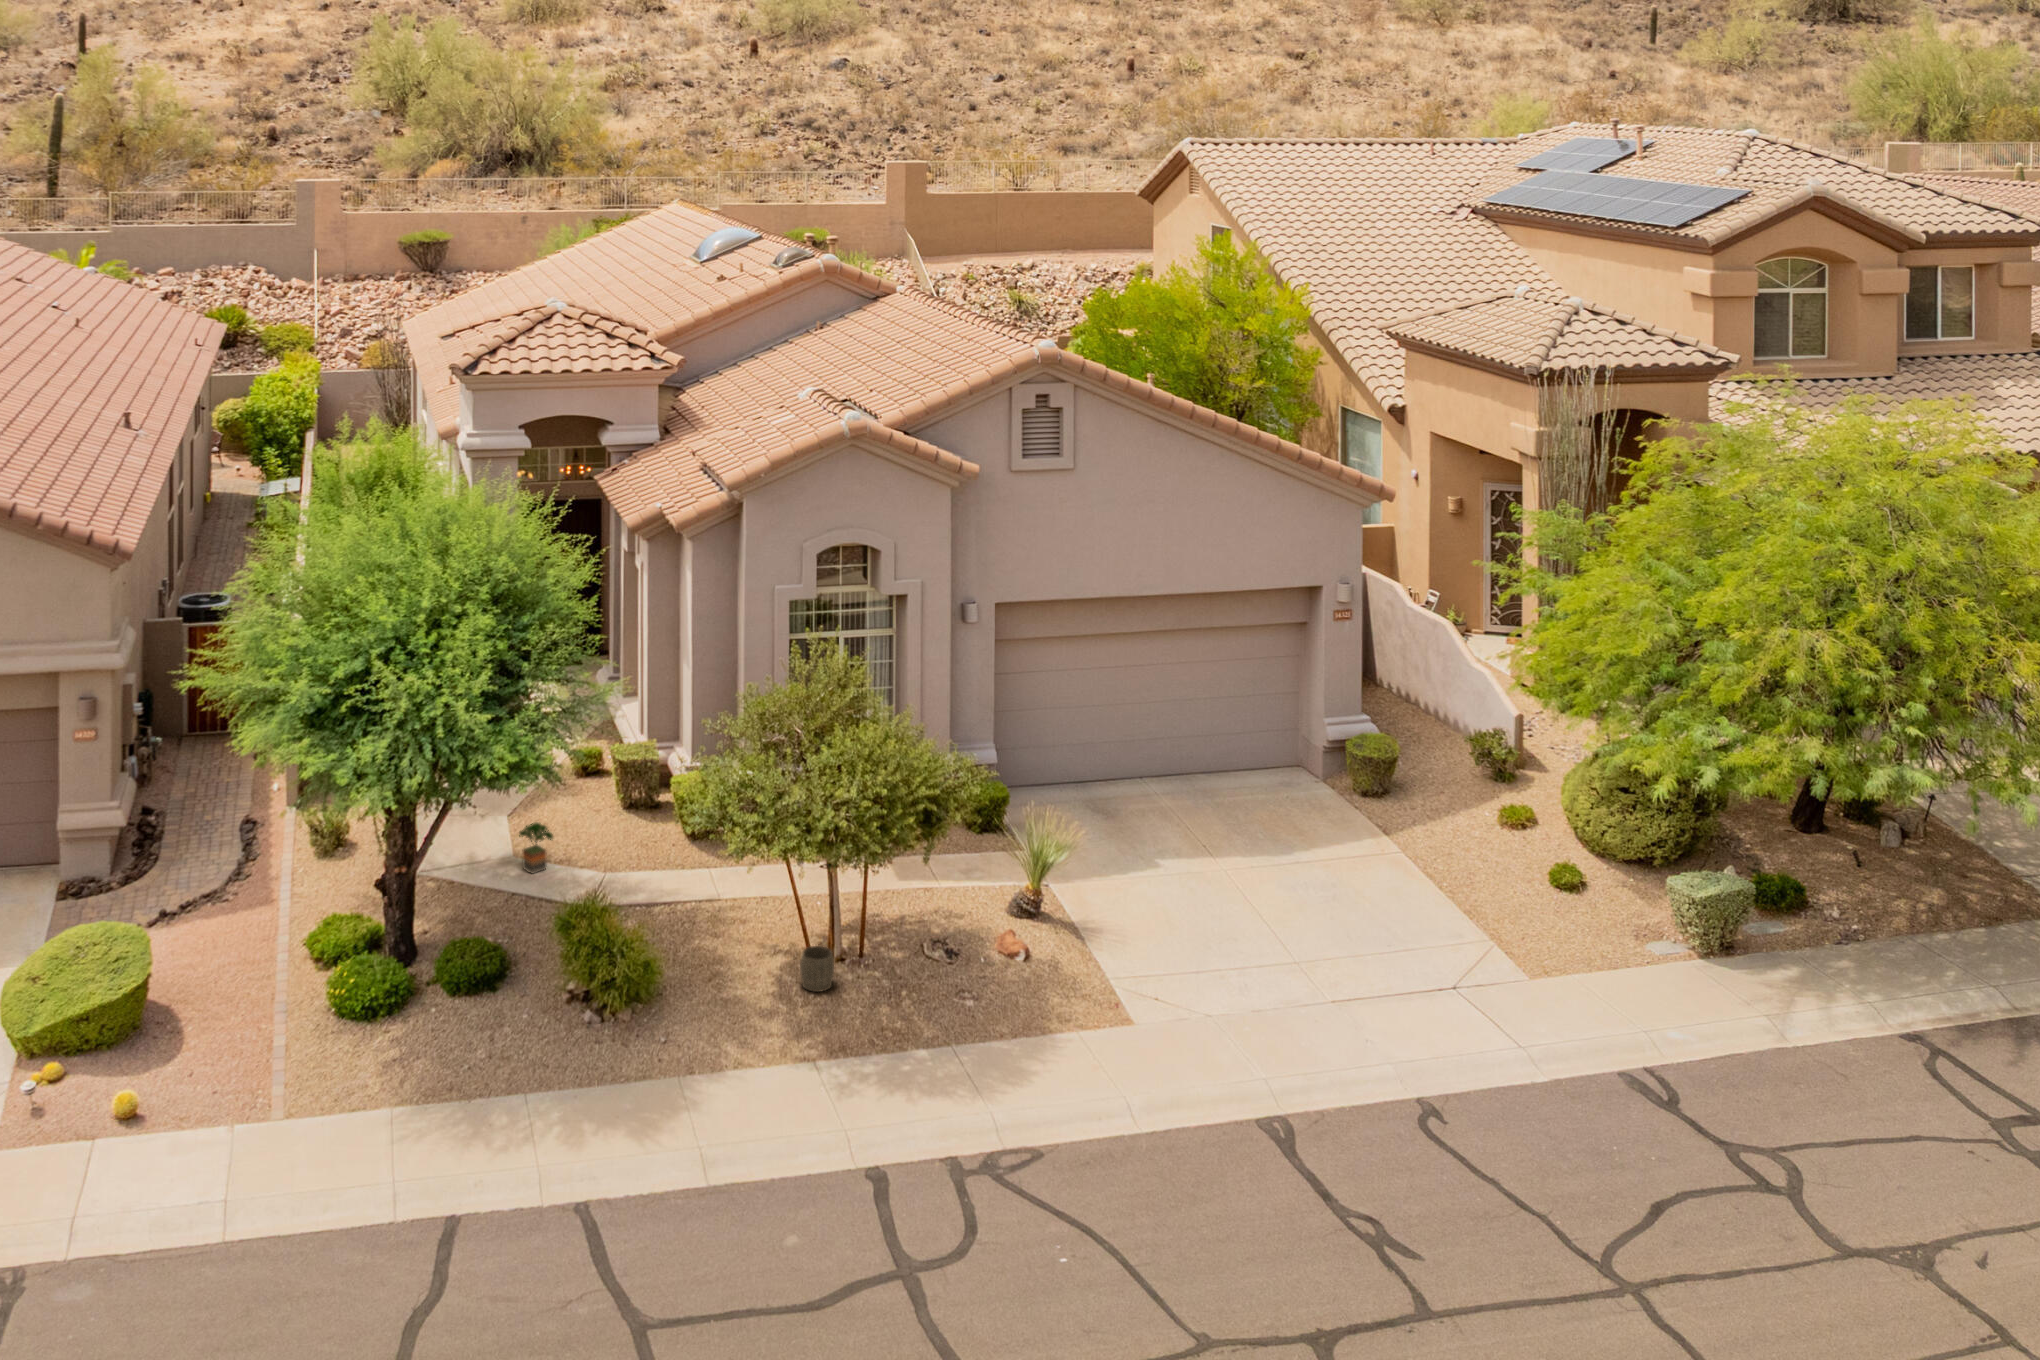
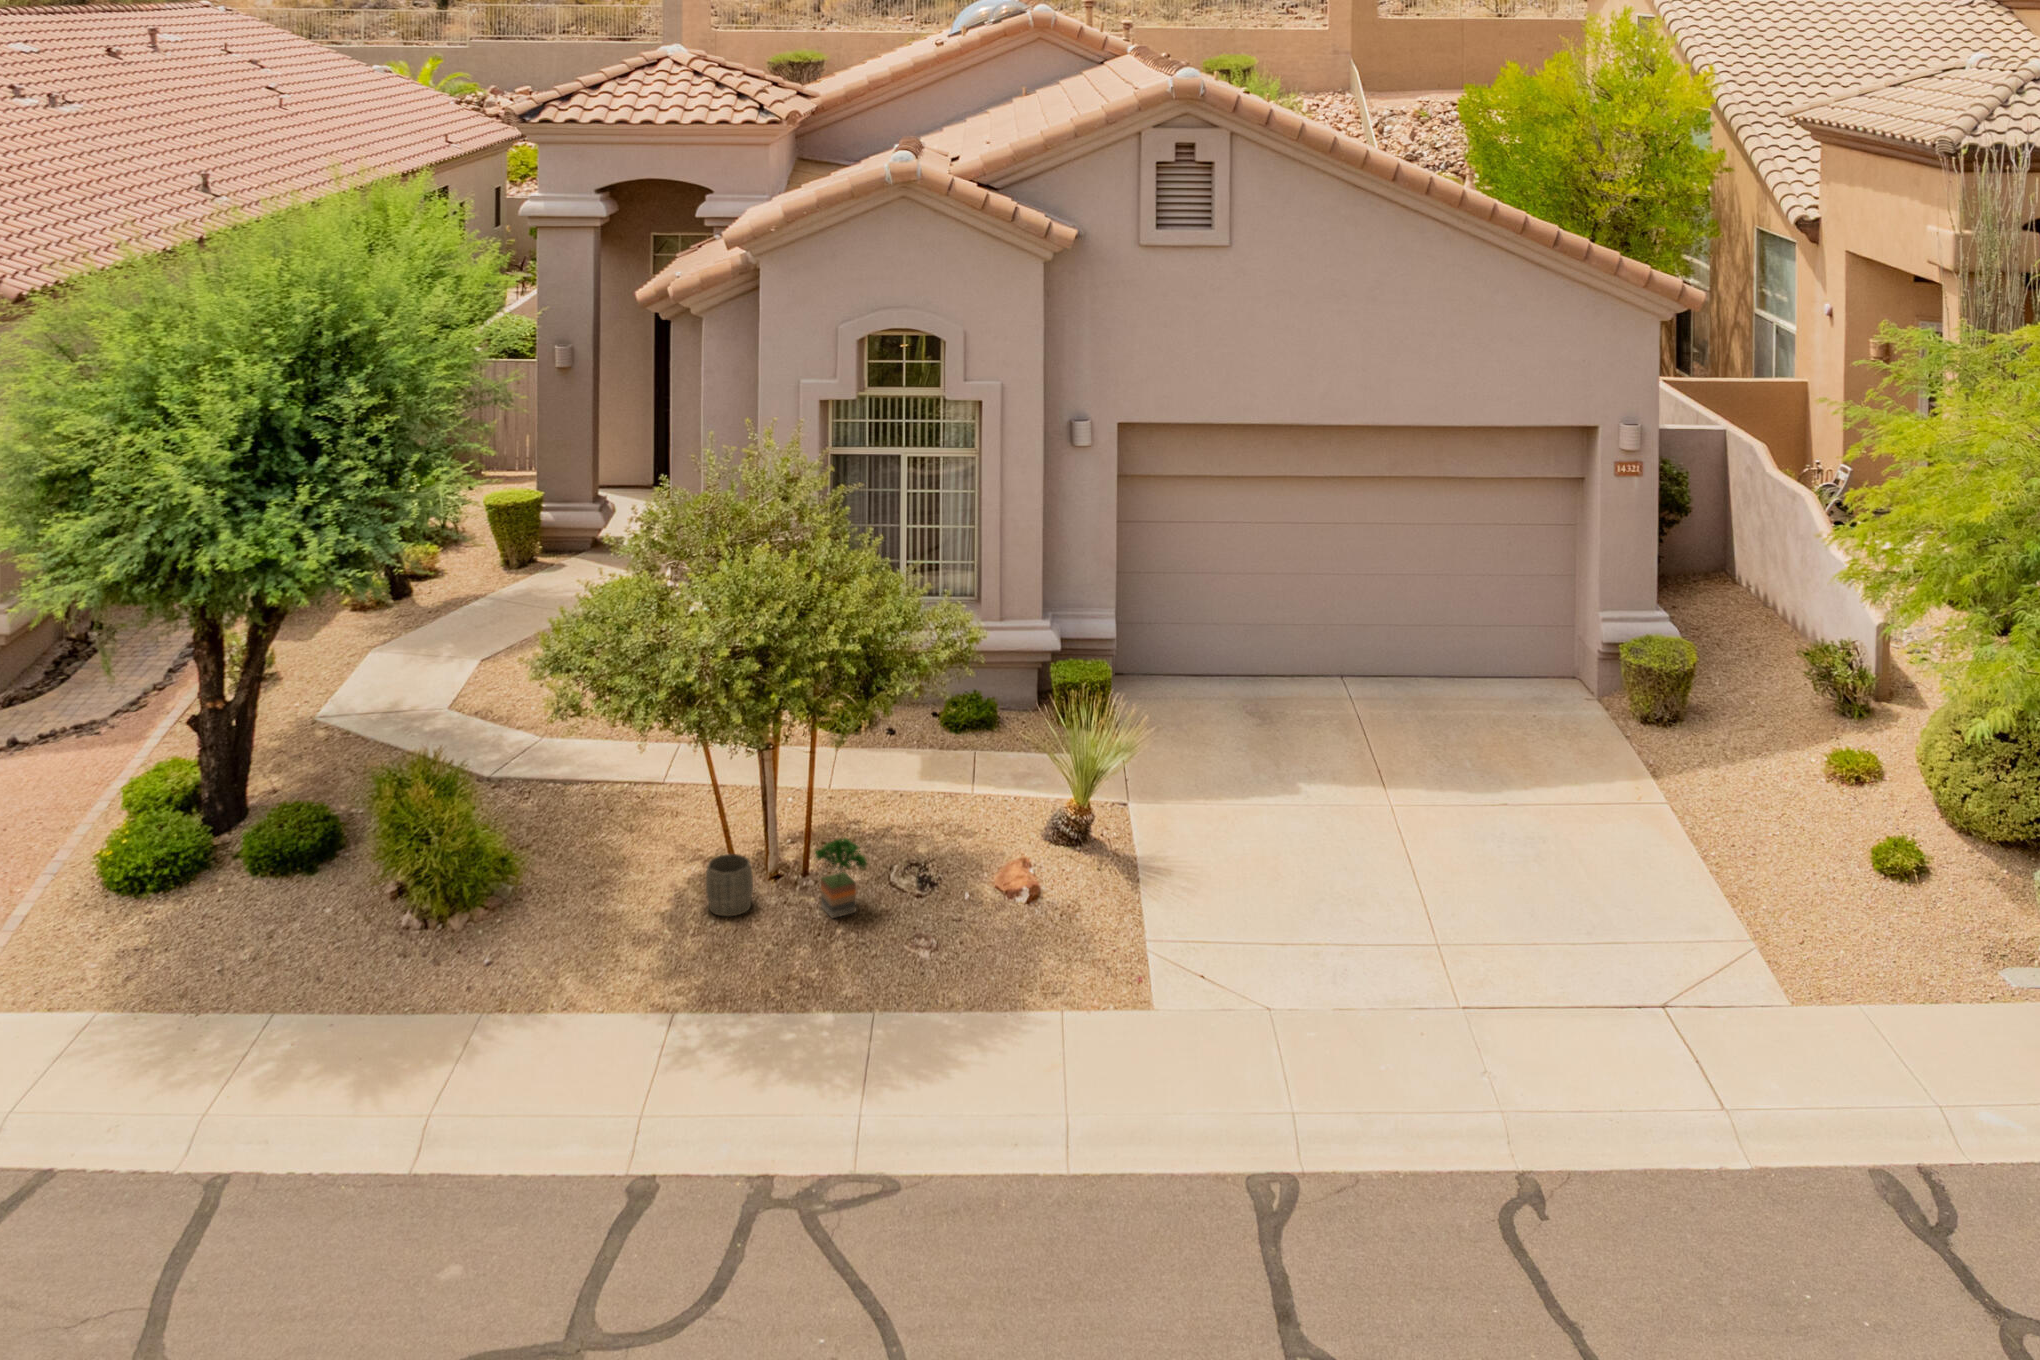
potted tree: present [519,823,553,874] -> present [815,838,867,918]

